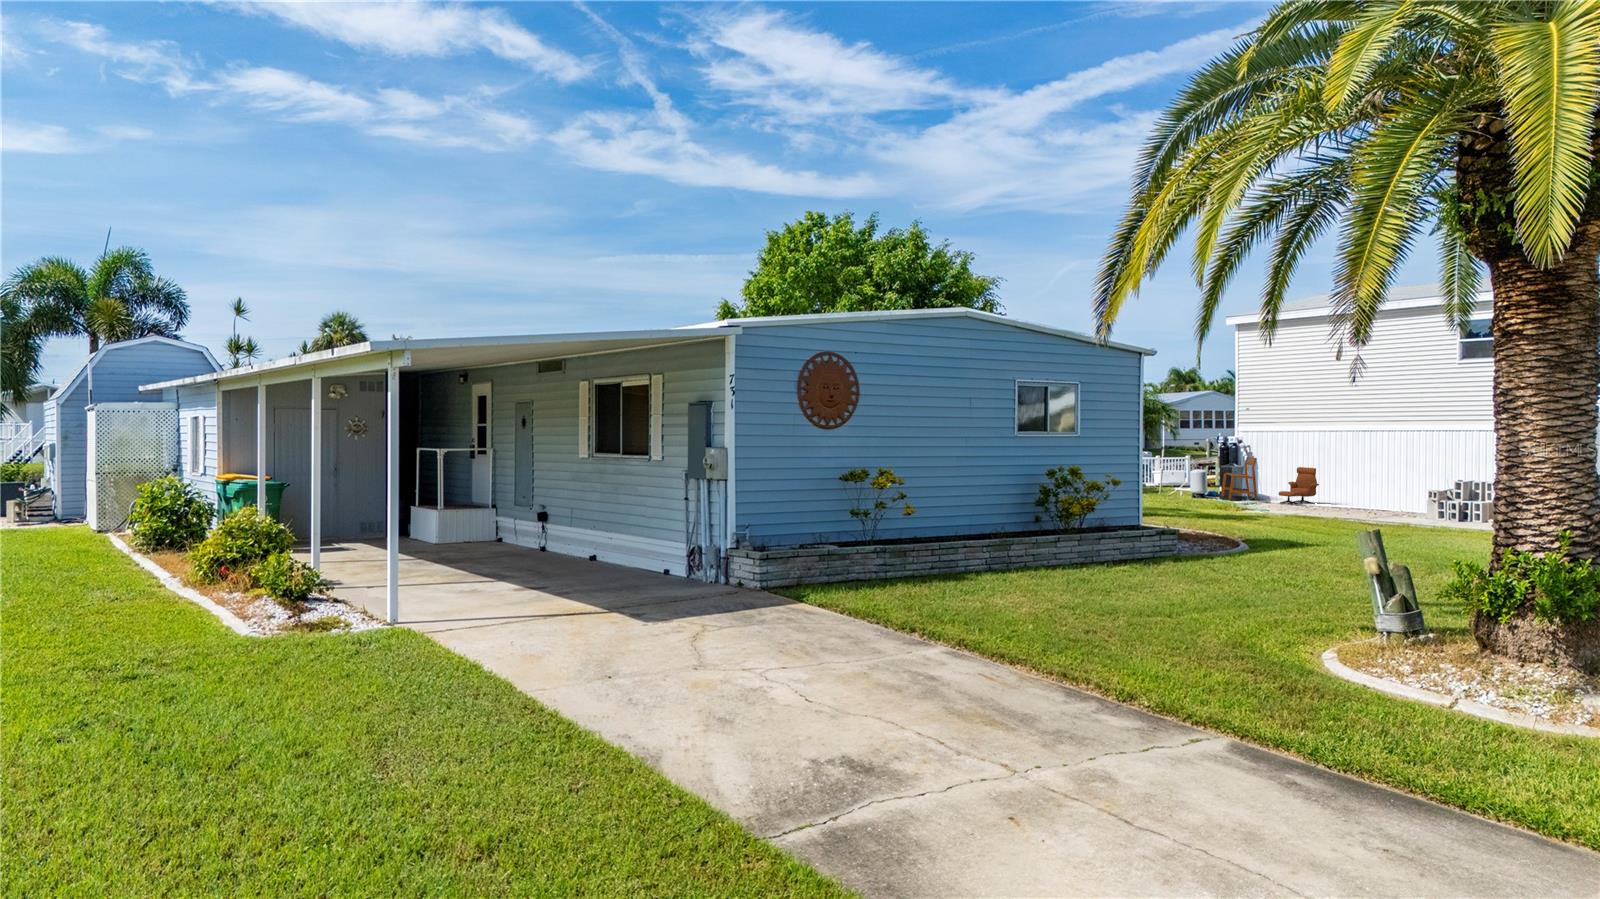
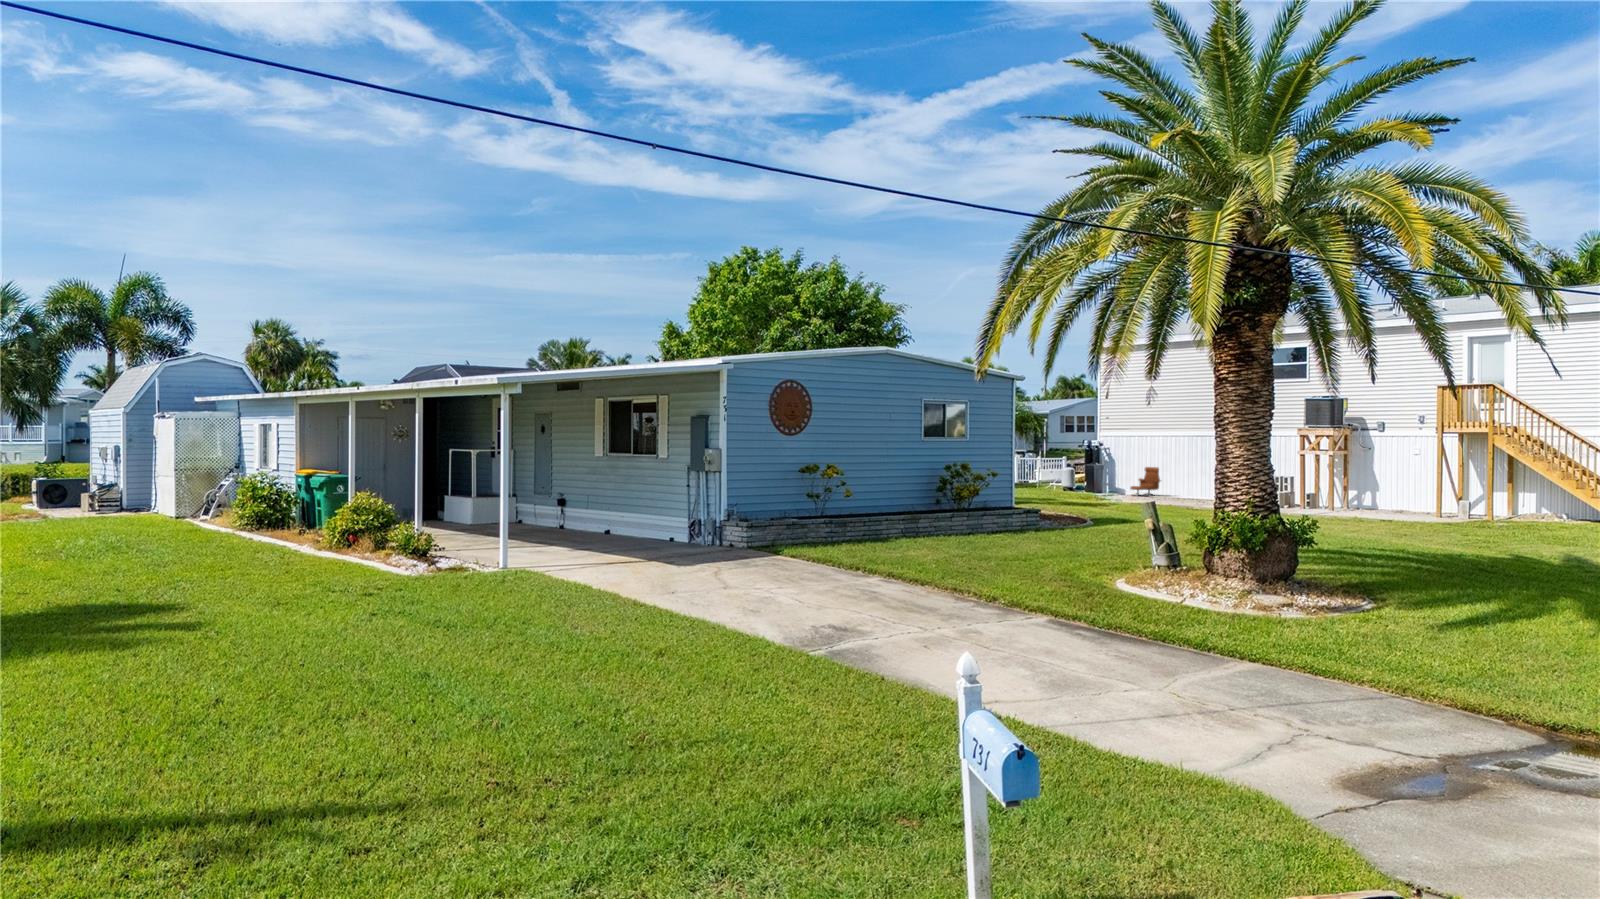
bench: present [1221,456,1257,500] -> none [1087,458,1115,493]

